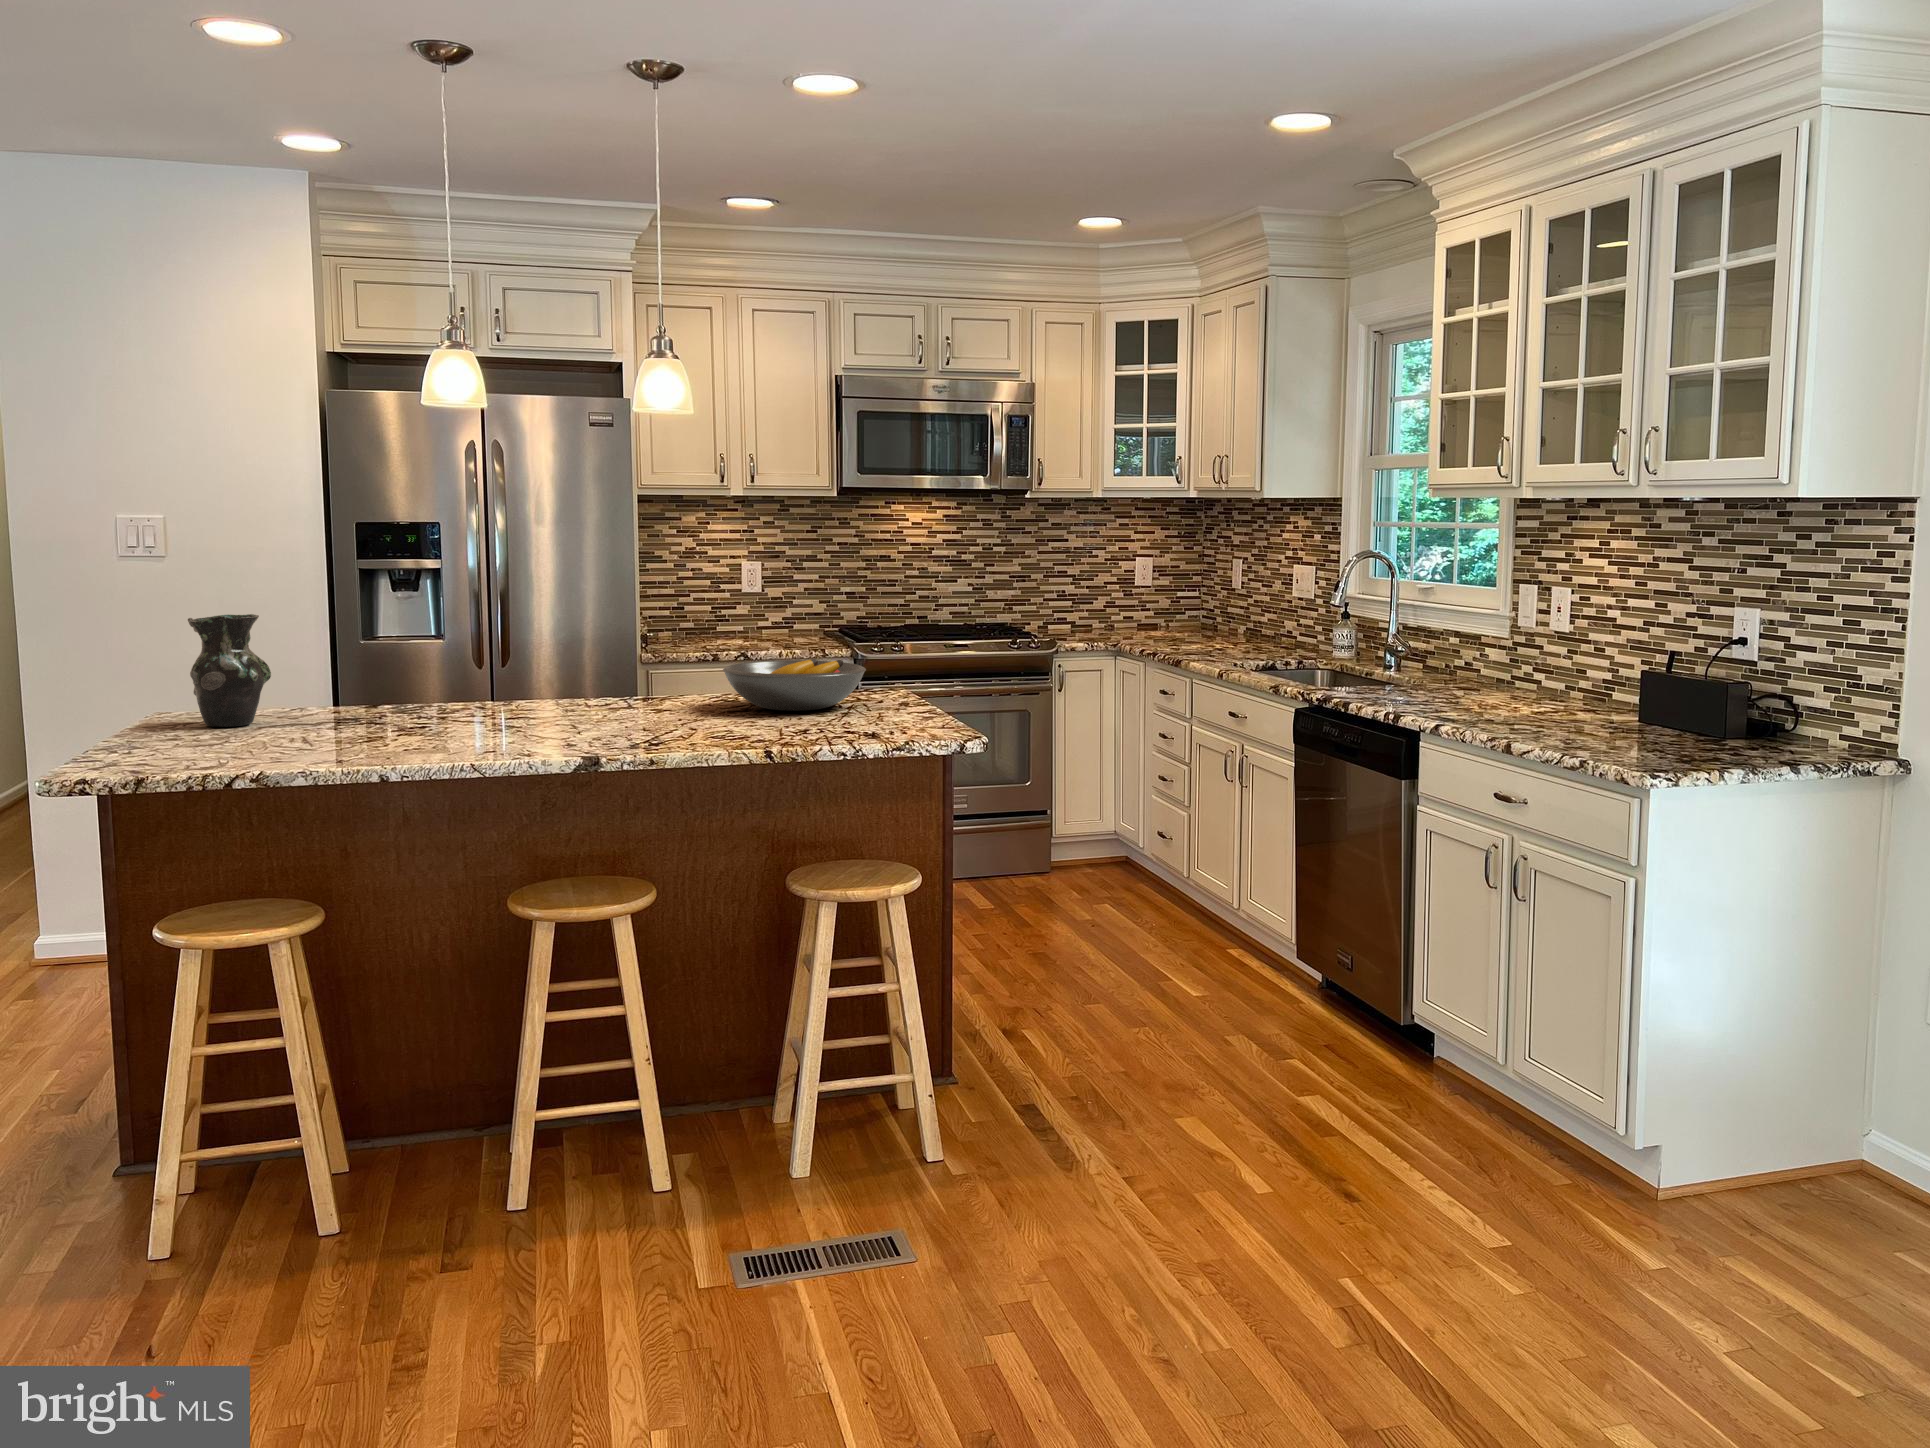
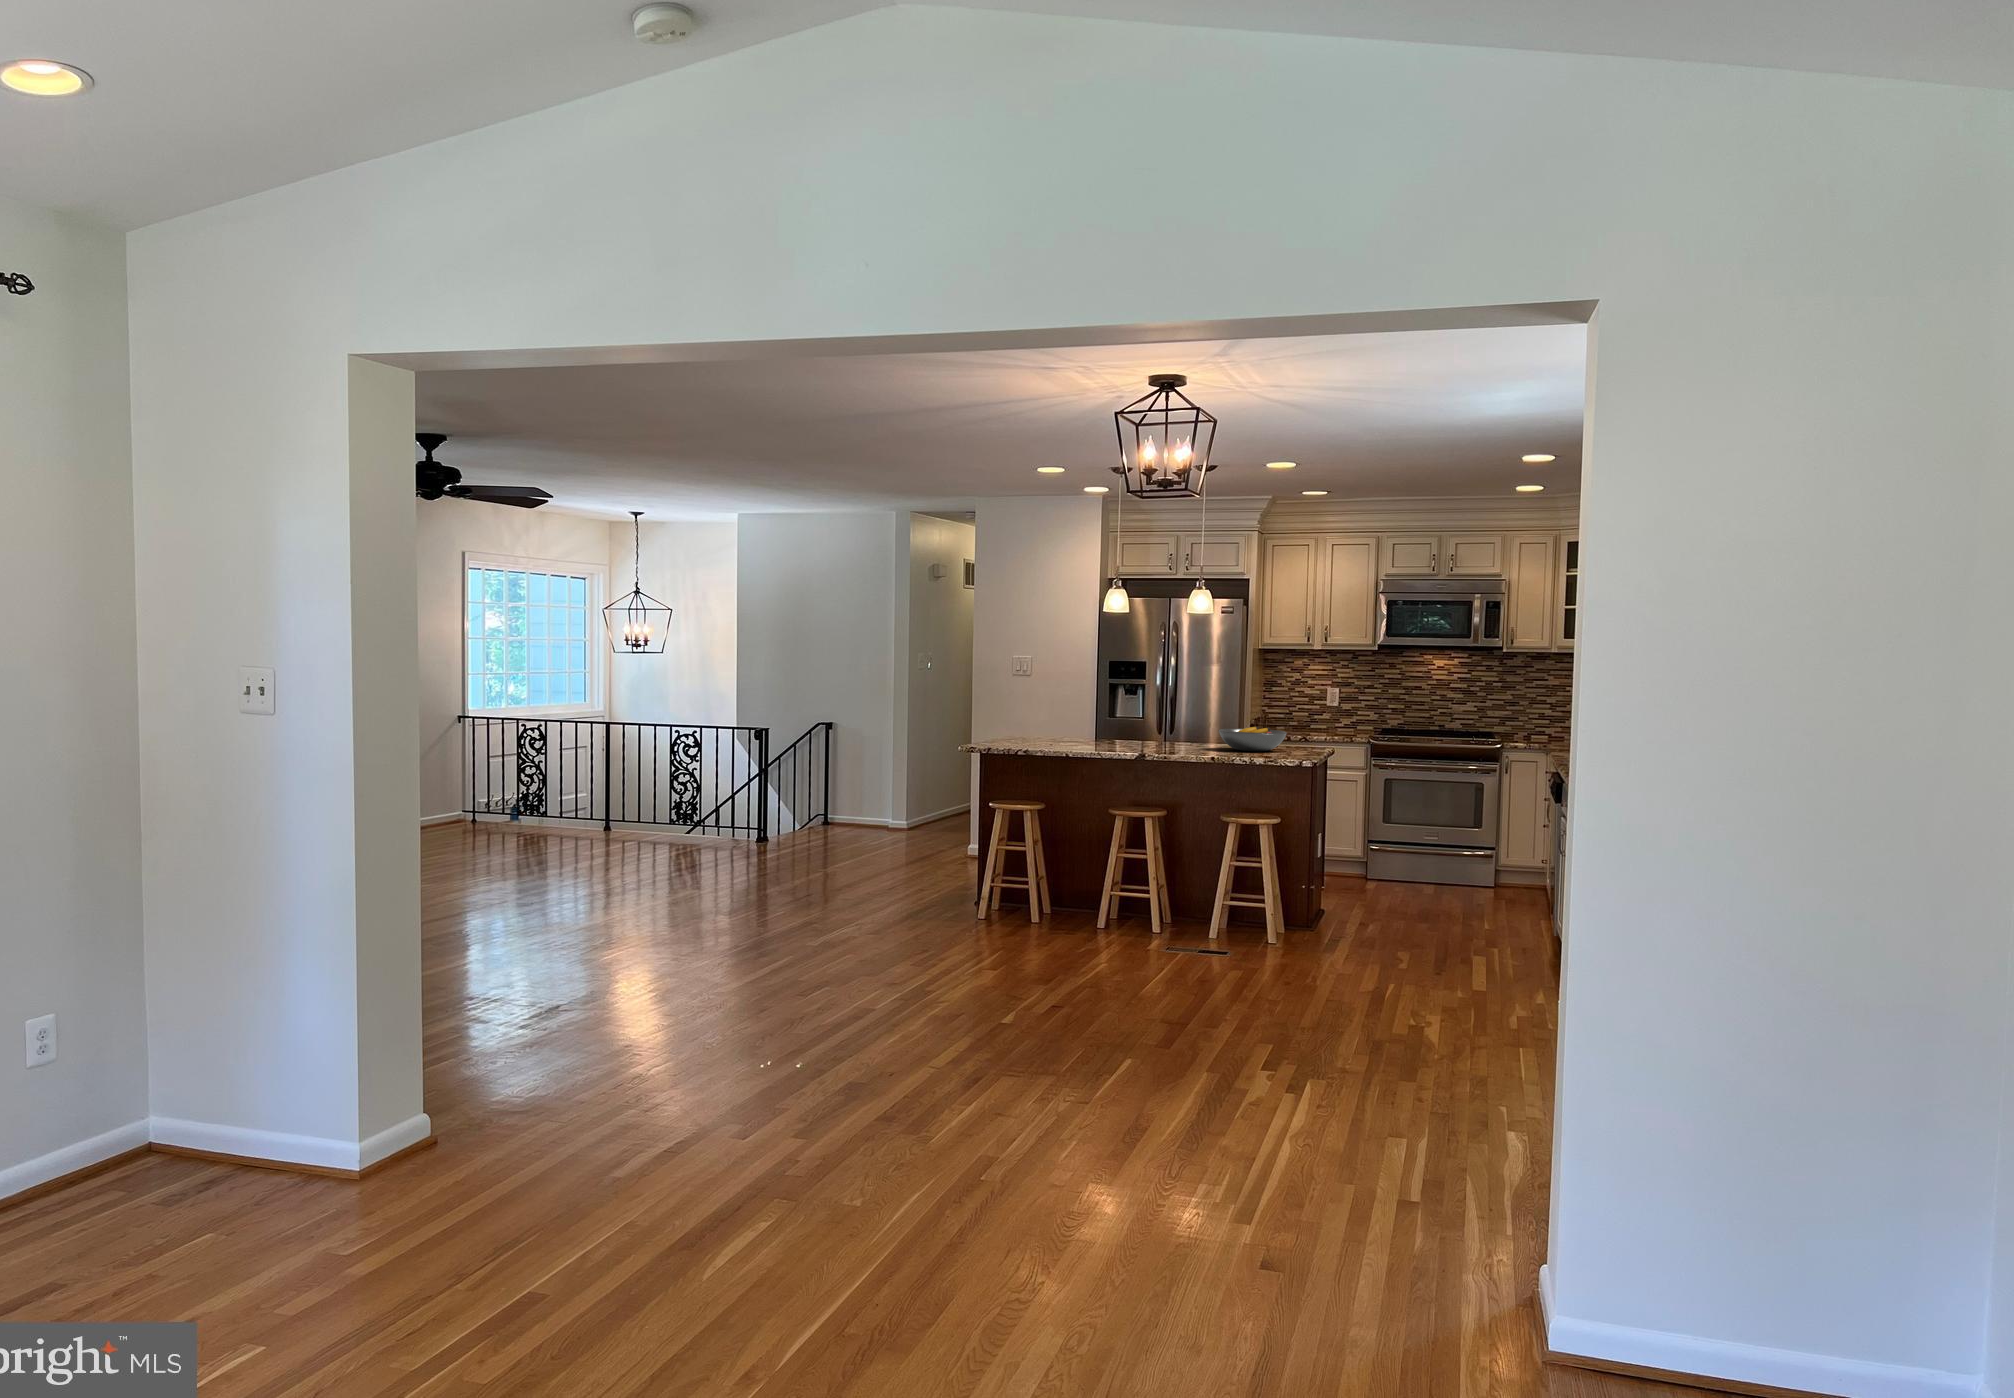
vase: present [188,614,271,727] -> none [1009,696,1040,742]

